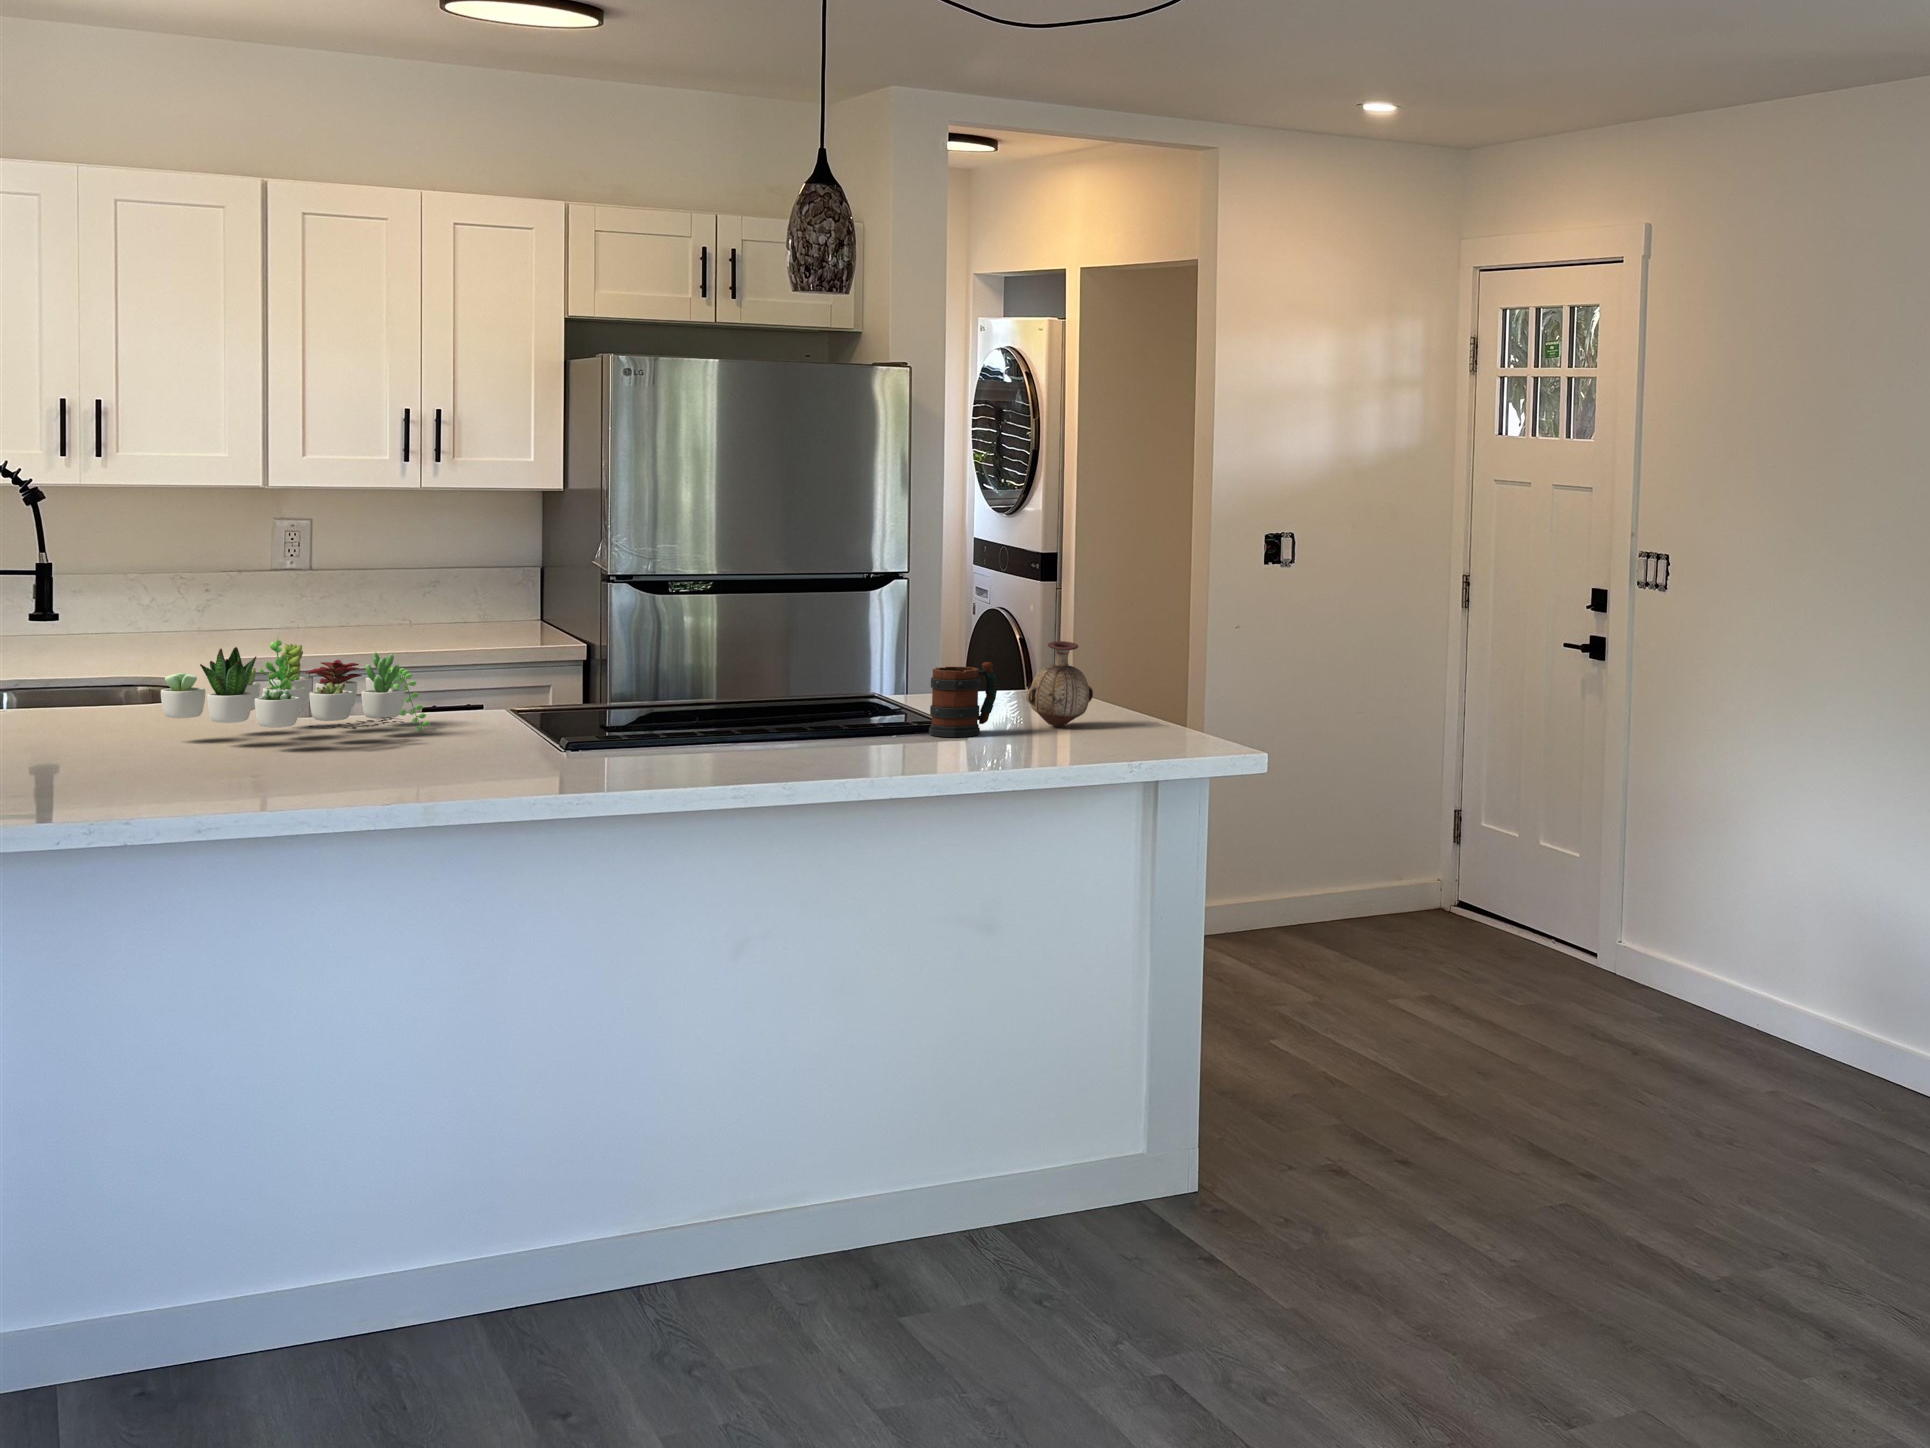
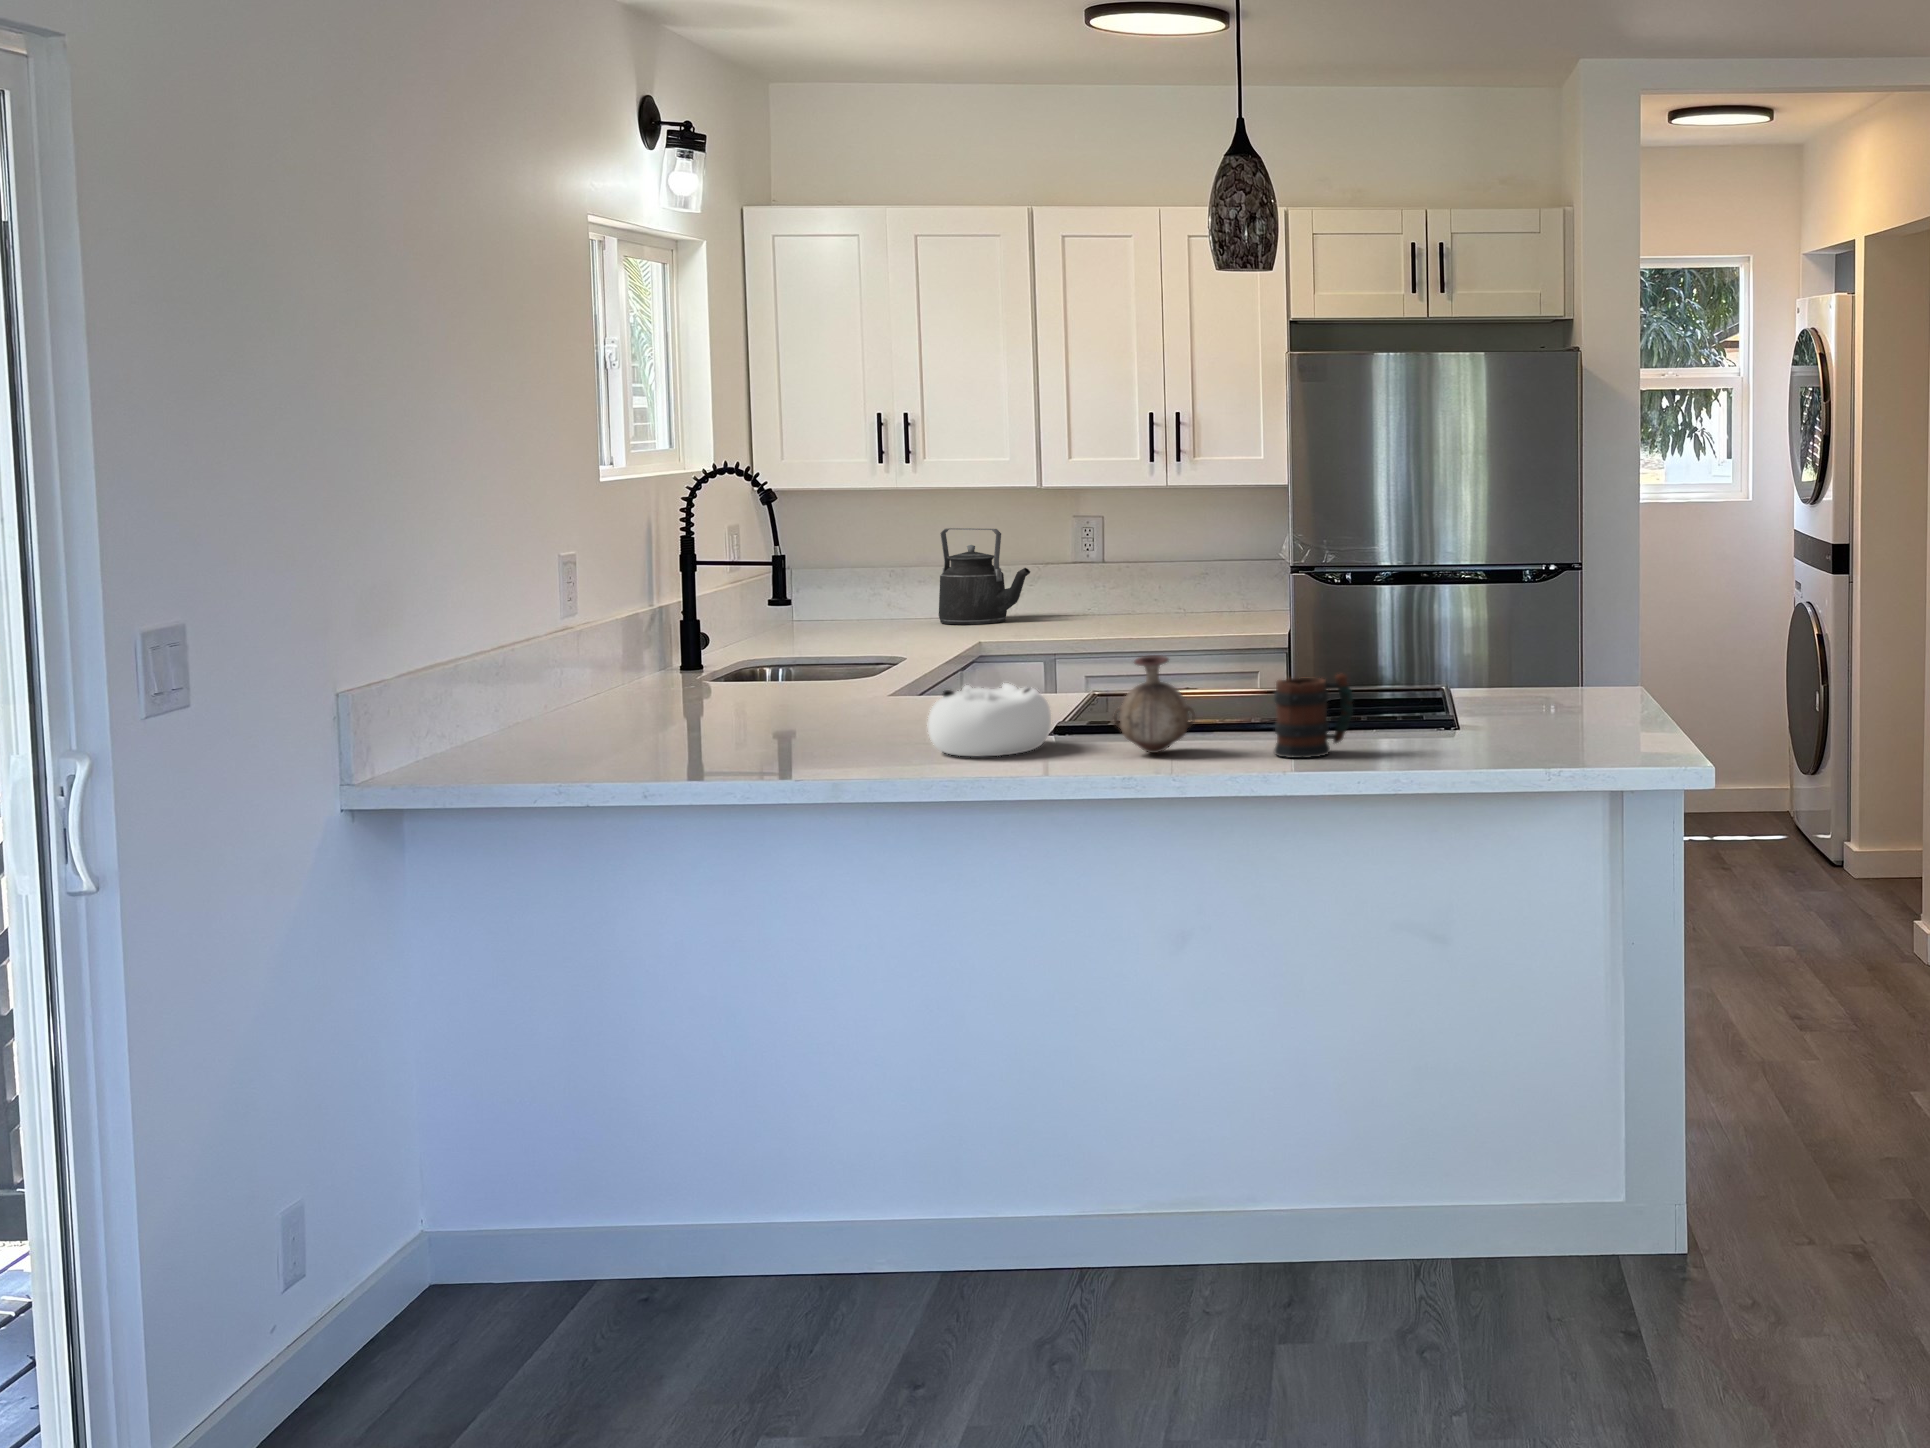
kettle: none [98,533,232,647] -> present [939,528,1030,625]
succulent plant: present [161,635,430,731] -> none [659,626,886,725]
vase: present [1026,641,1093,726] -> present [1114,655,1195,753]
decorative bowl: none [579,681,702,749] -> present [928,683,1051,756]

